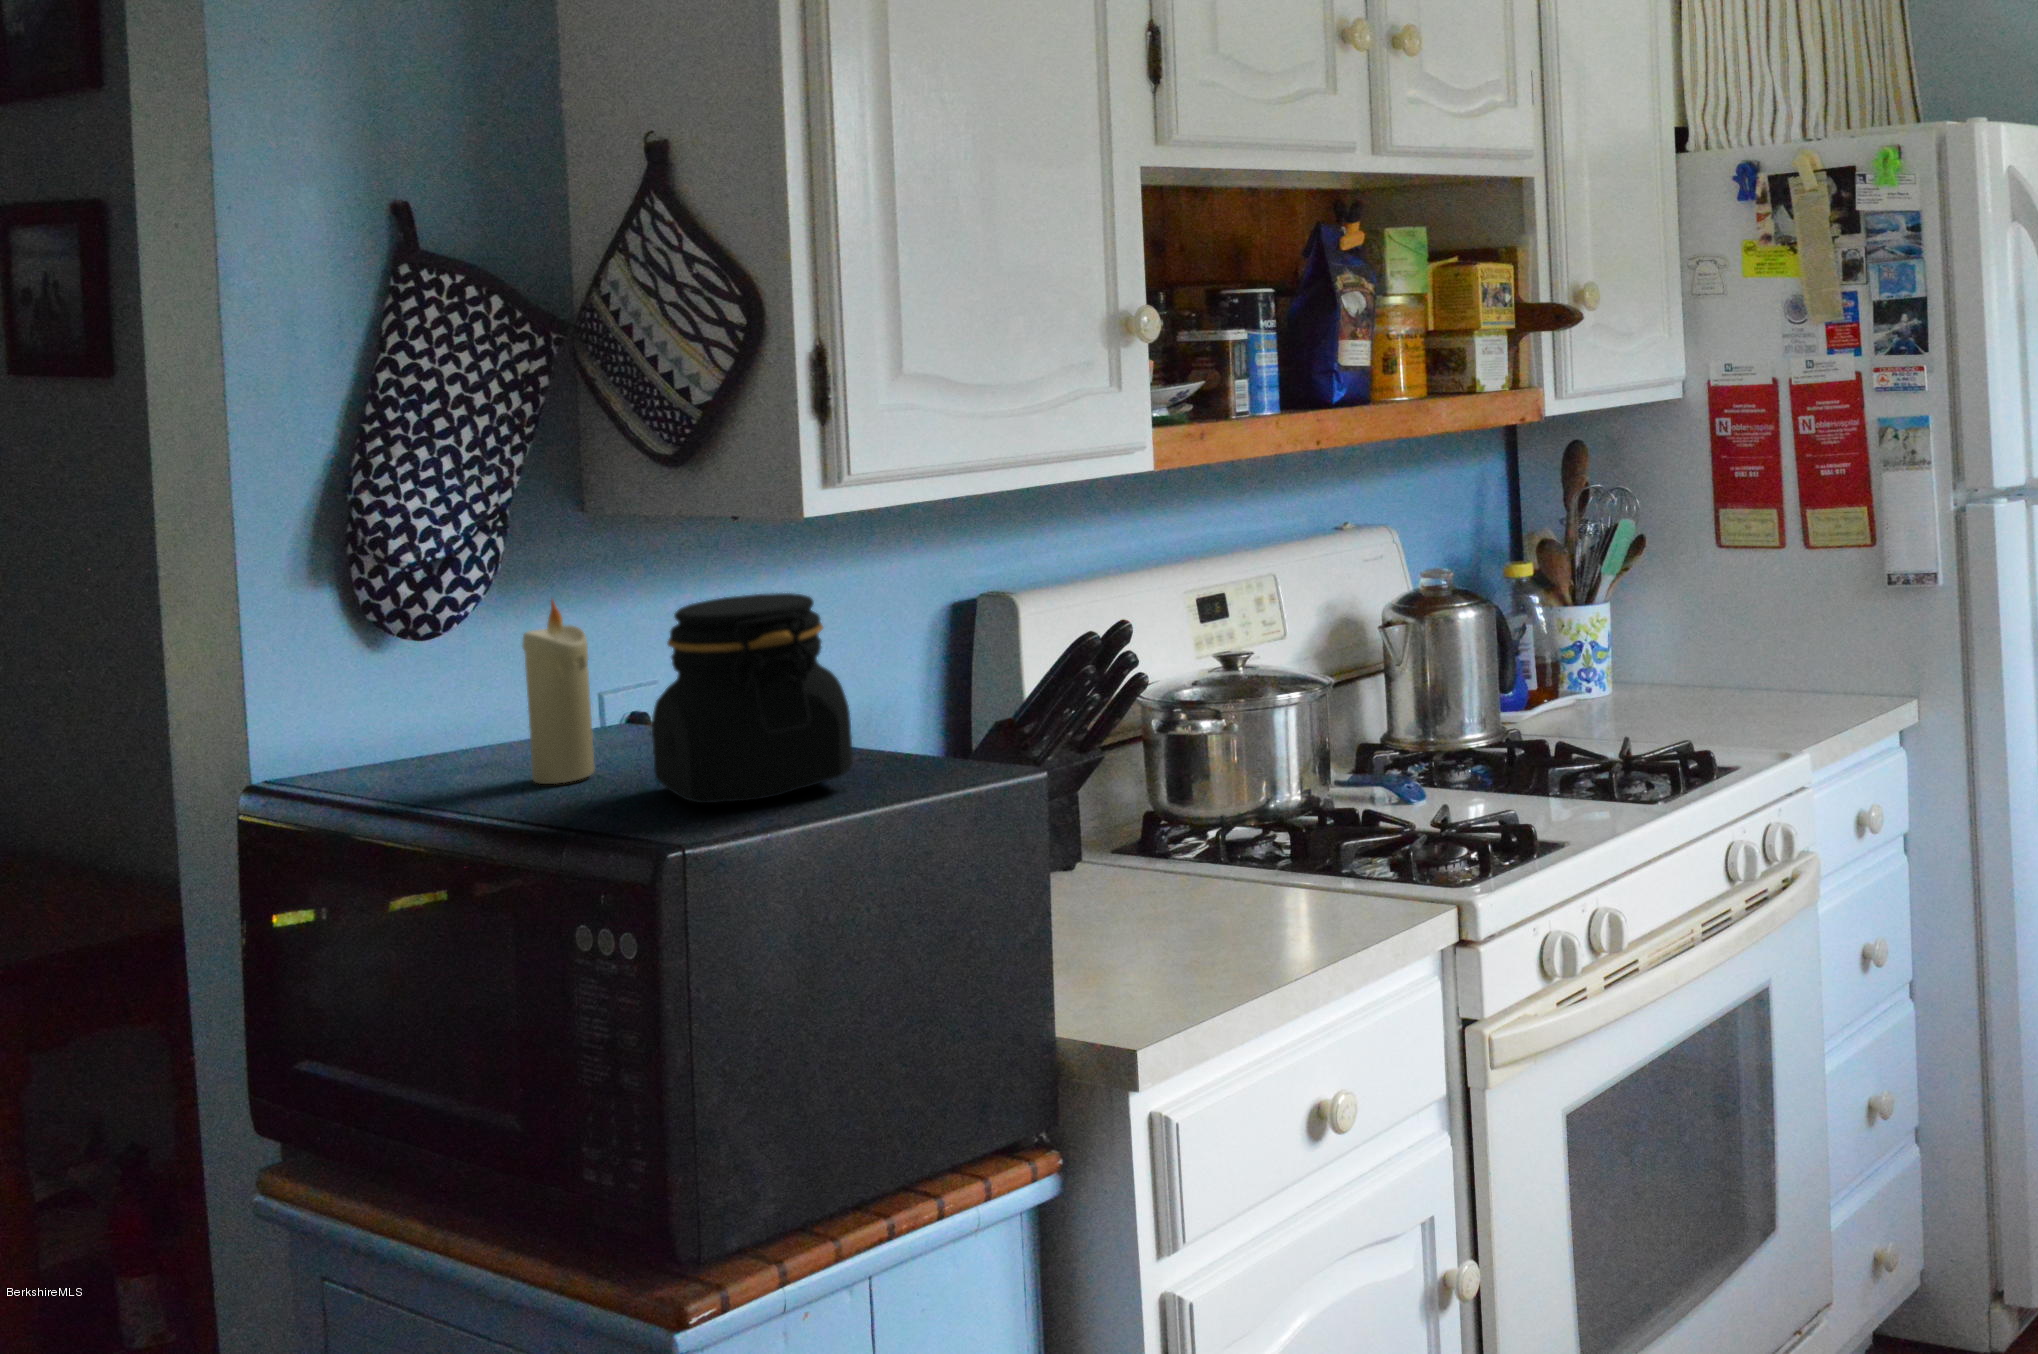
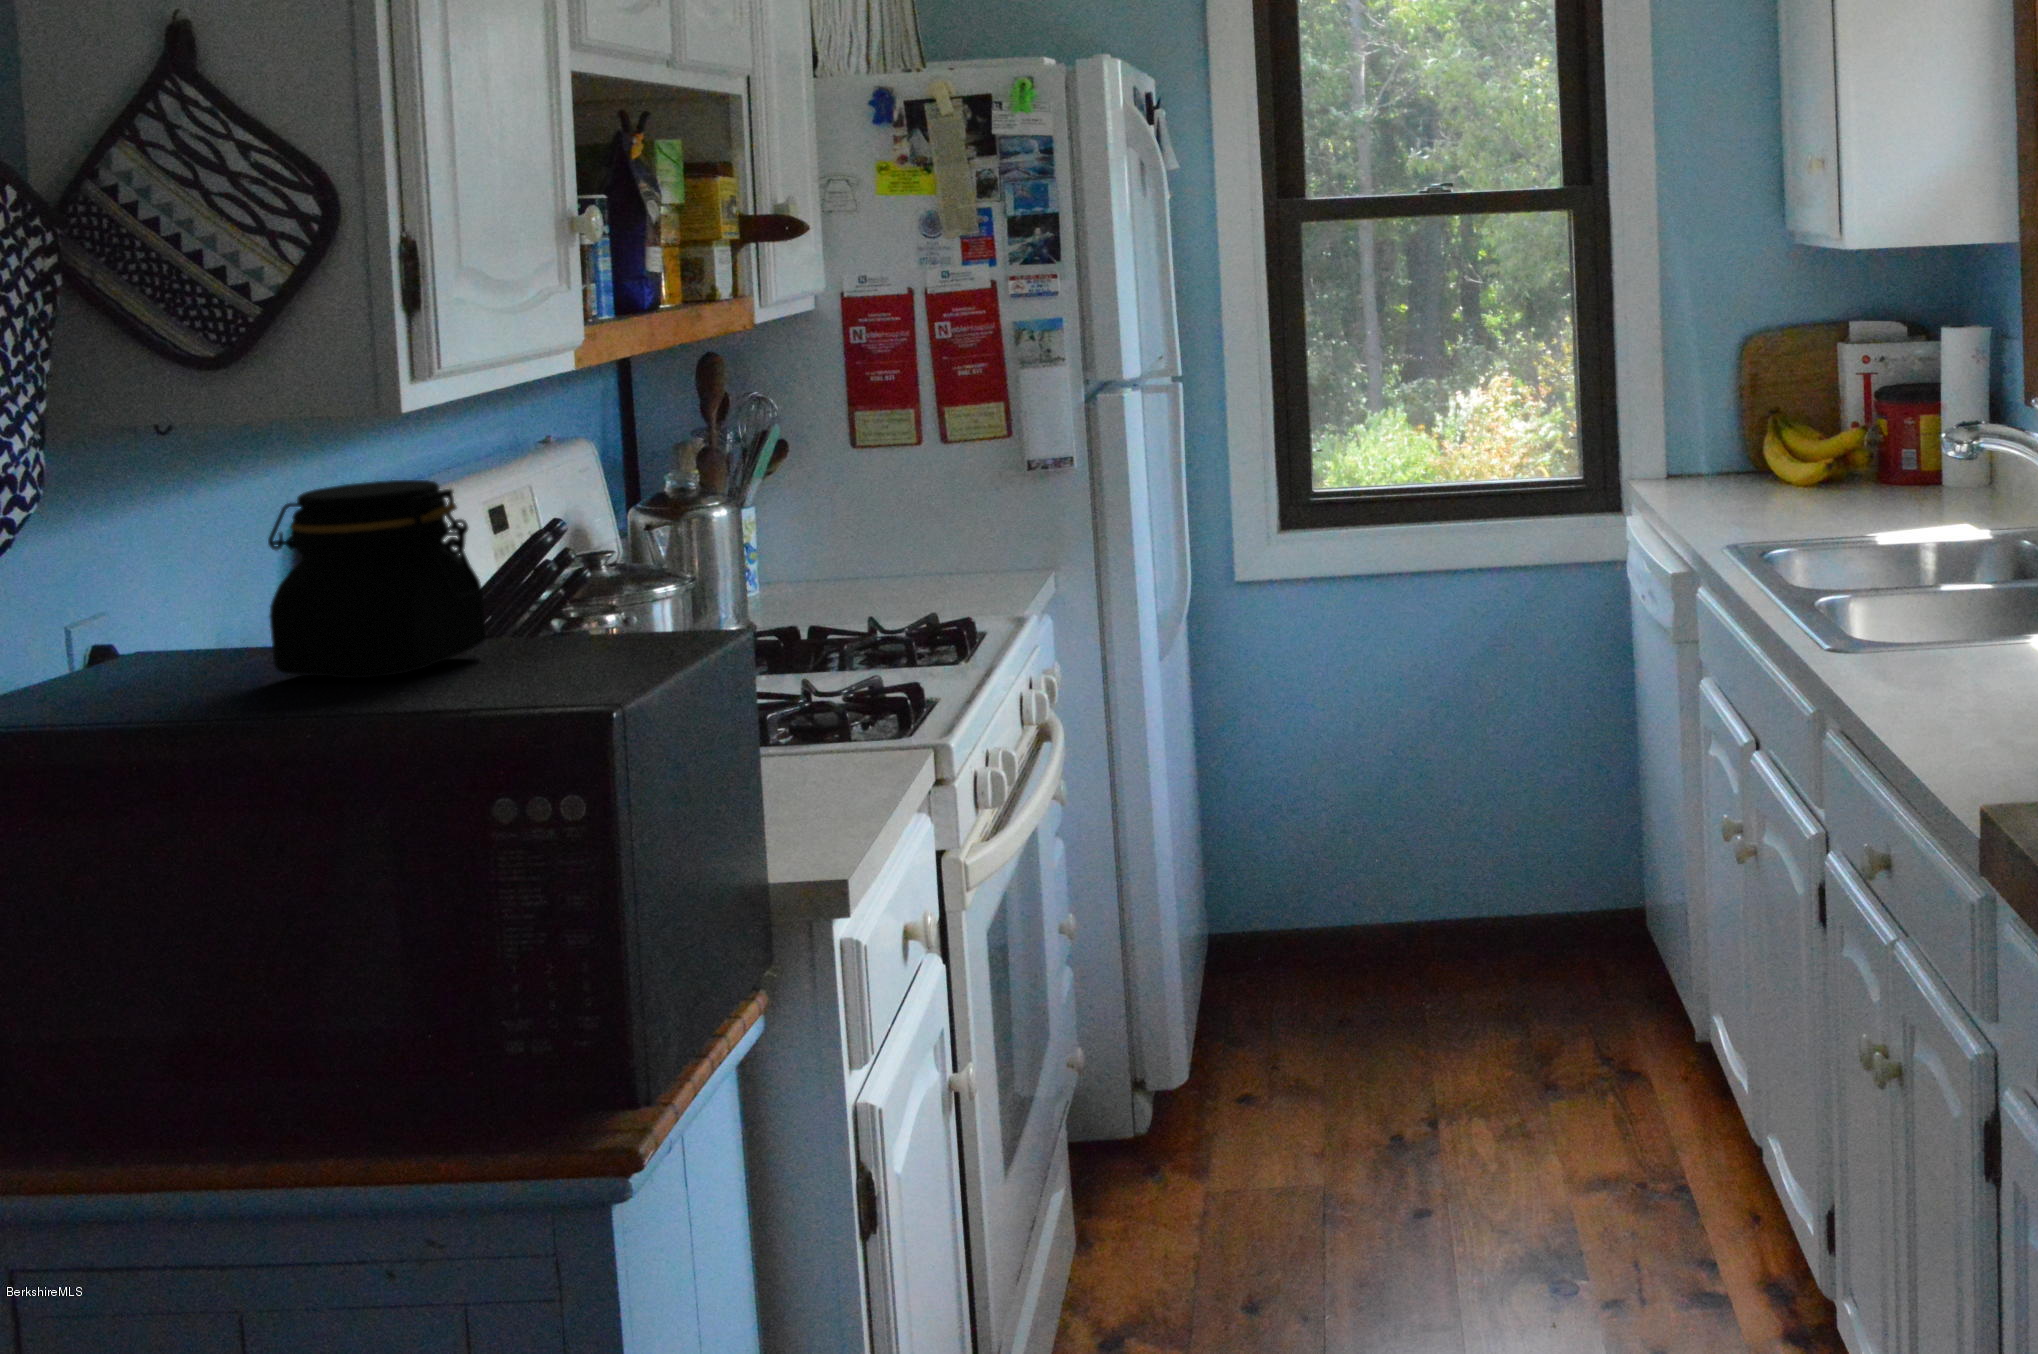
candle: present [522,600,594,784] -> none [70,507,156,701]

